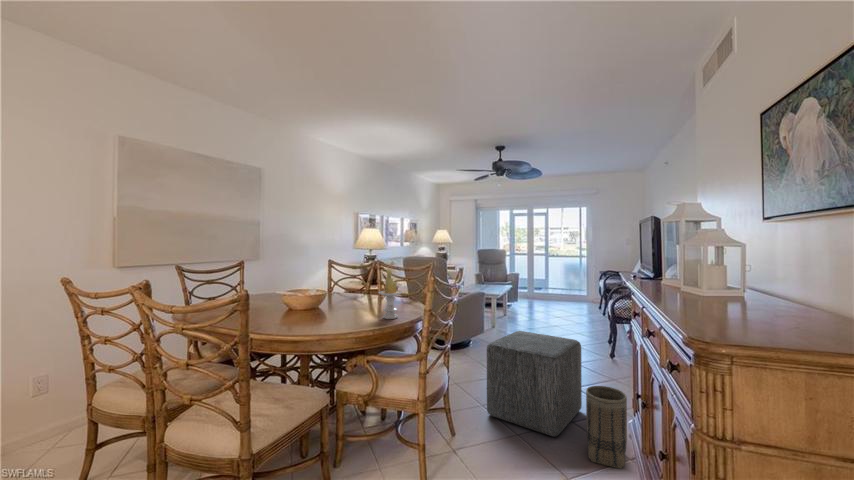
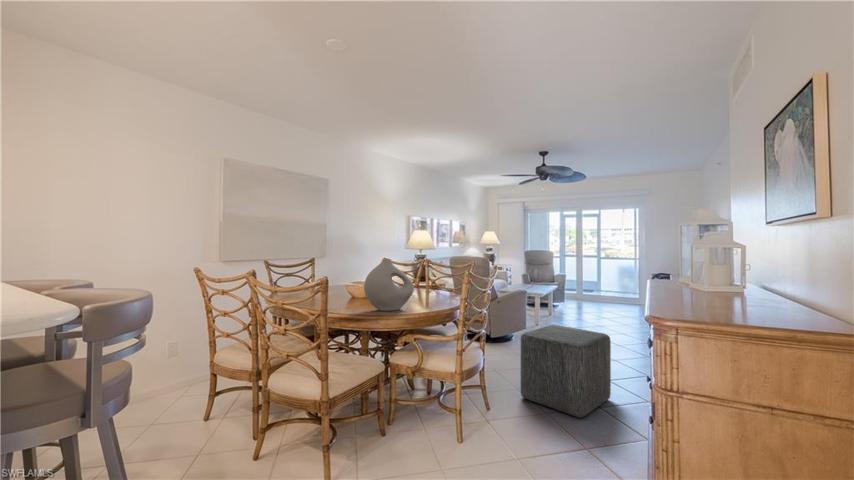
vase: none [303,262,366,328] -> present [364,259,414,311]
candle: present [378,270,402,319] -> none [424,266,444,306]
basket: present [586,386,627,469] -> none [608,373,645,446]

